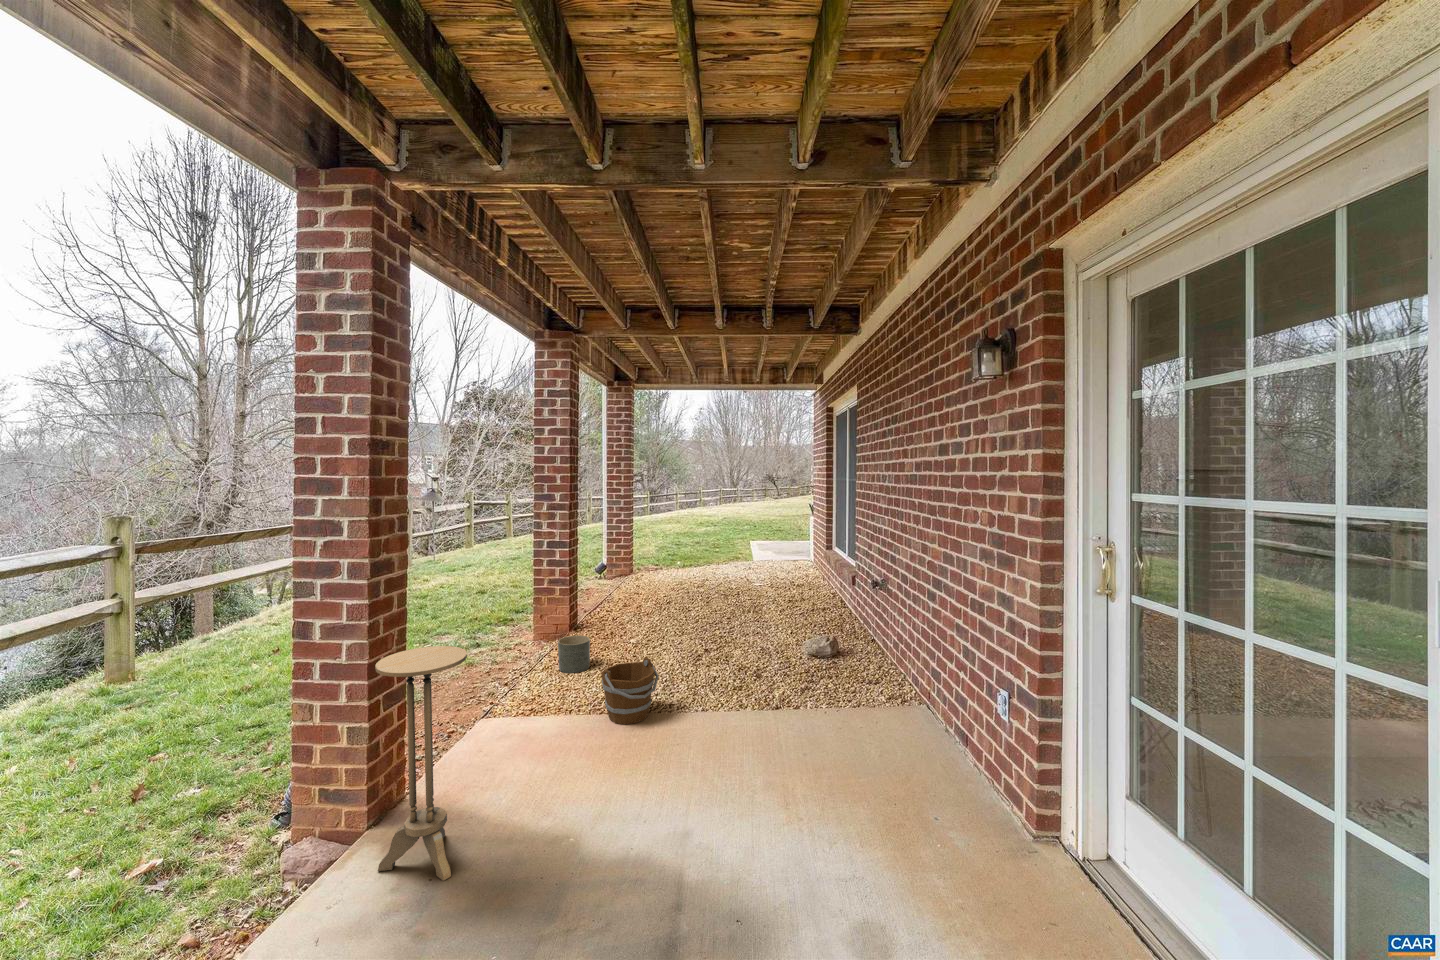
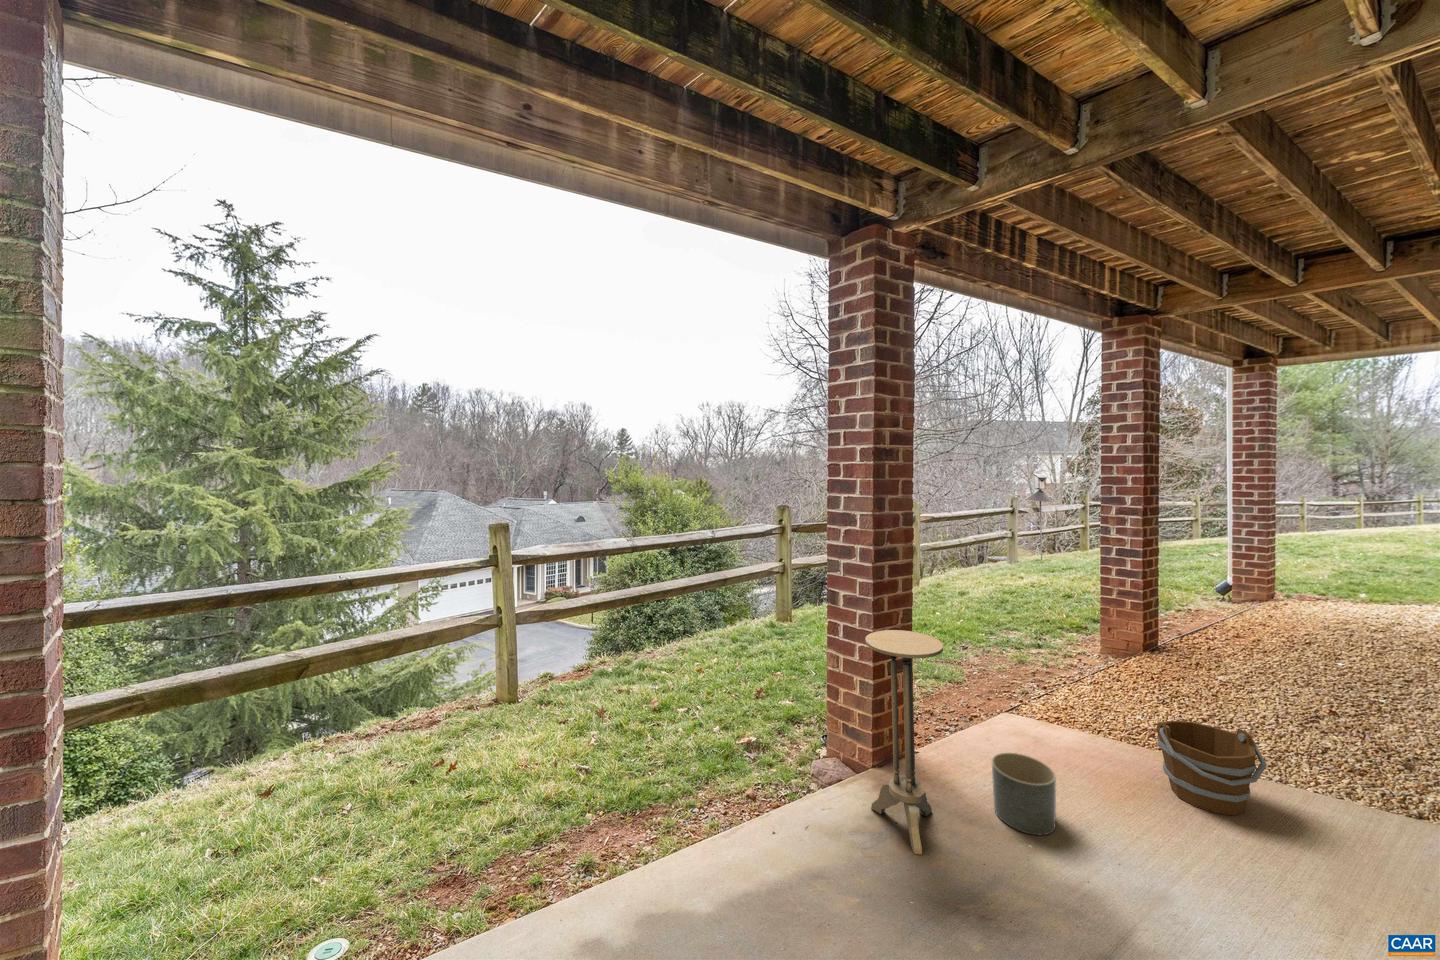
planter: present [558,636,590,673] -> present [992,753,1056,835]

